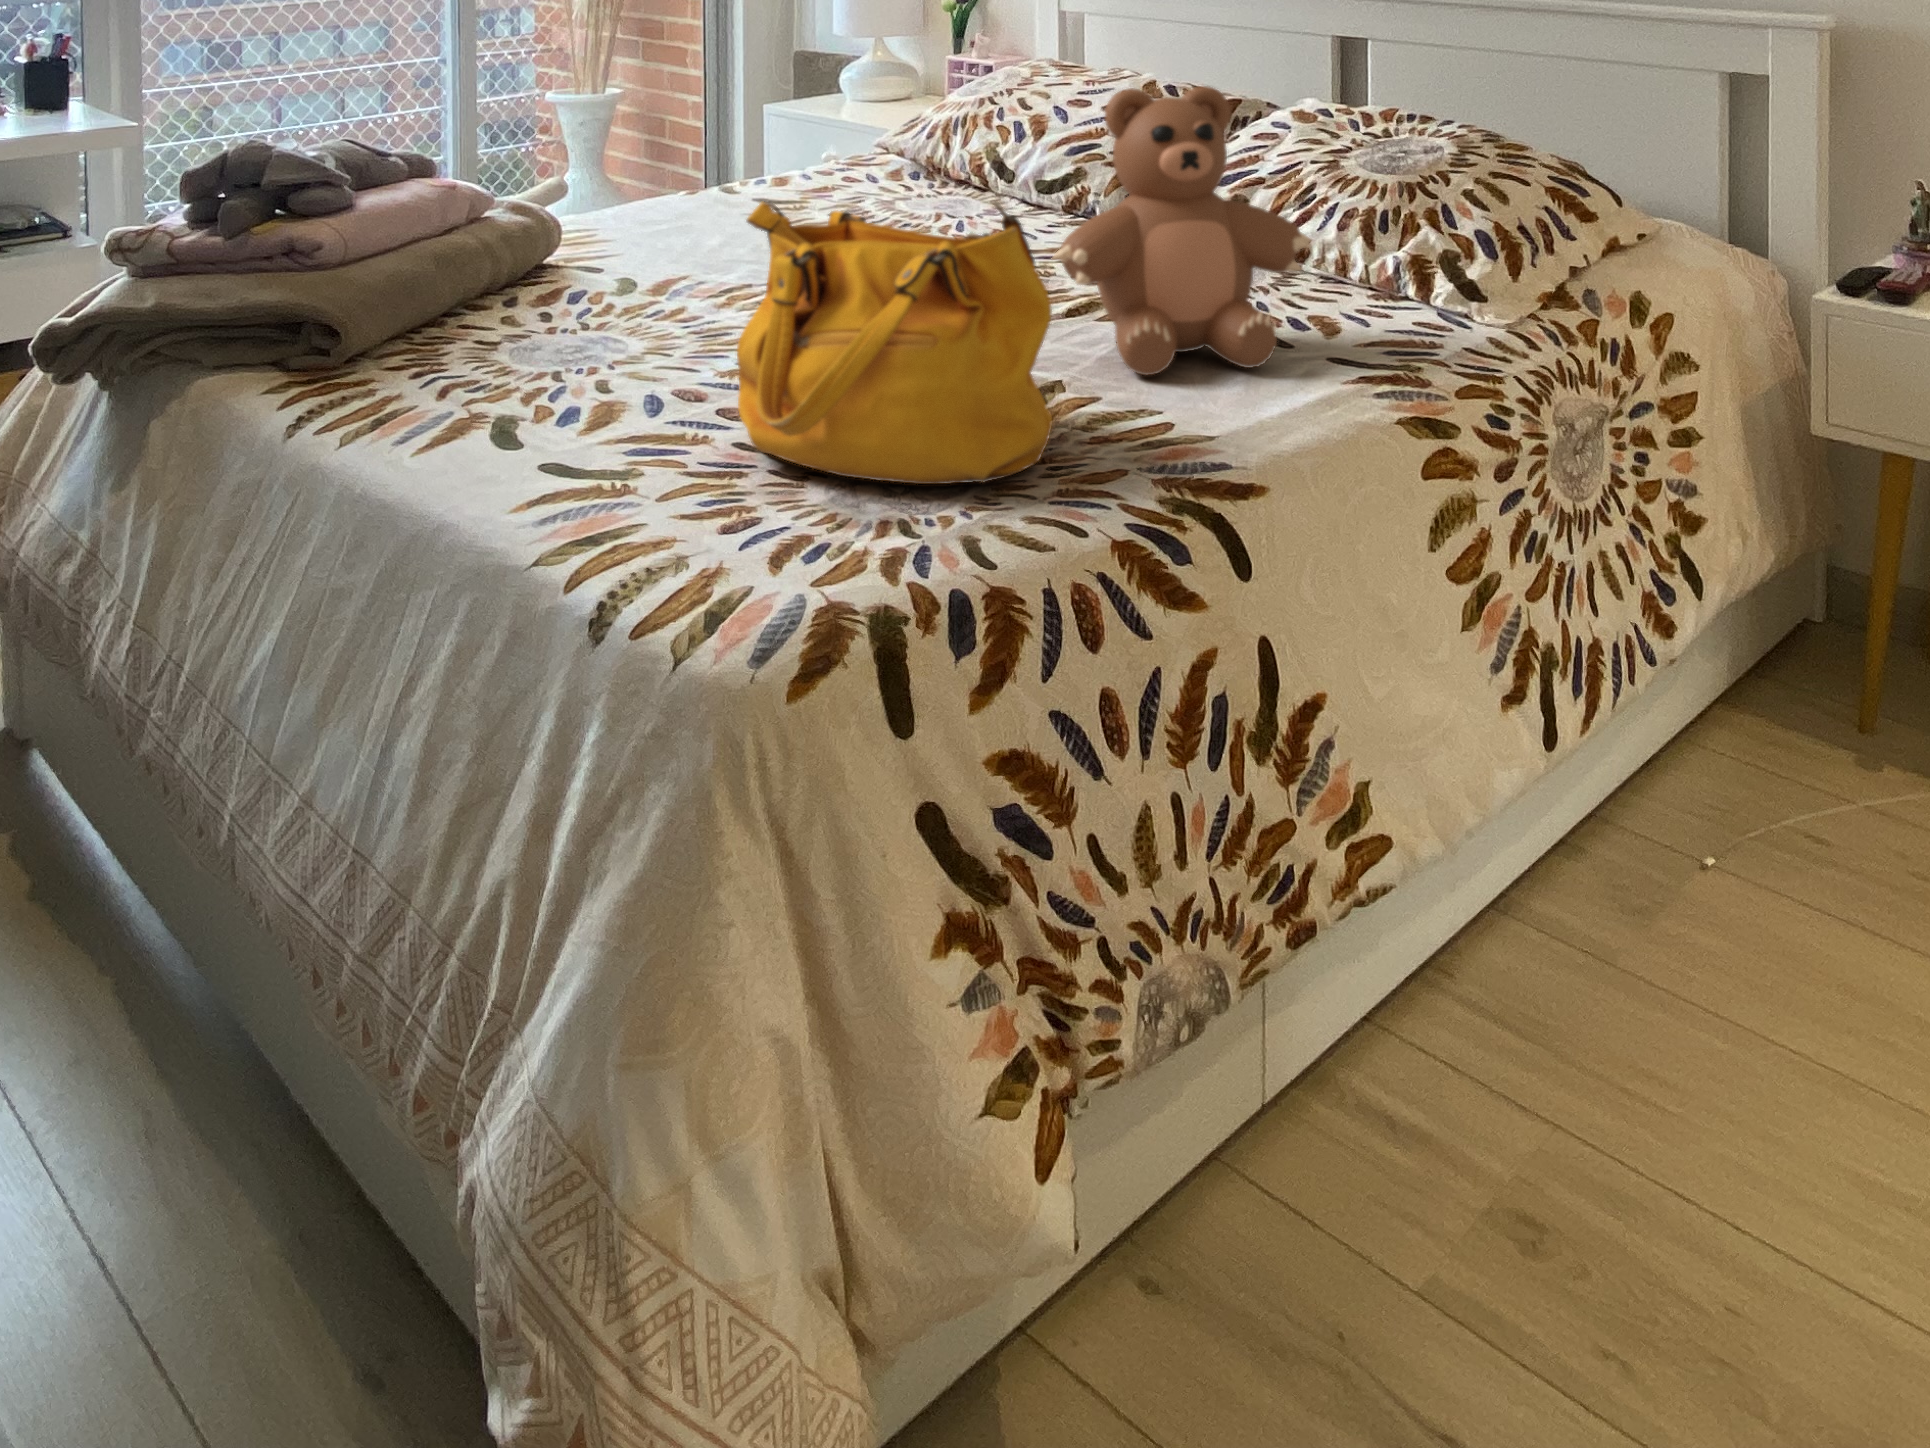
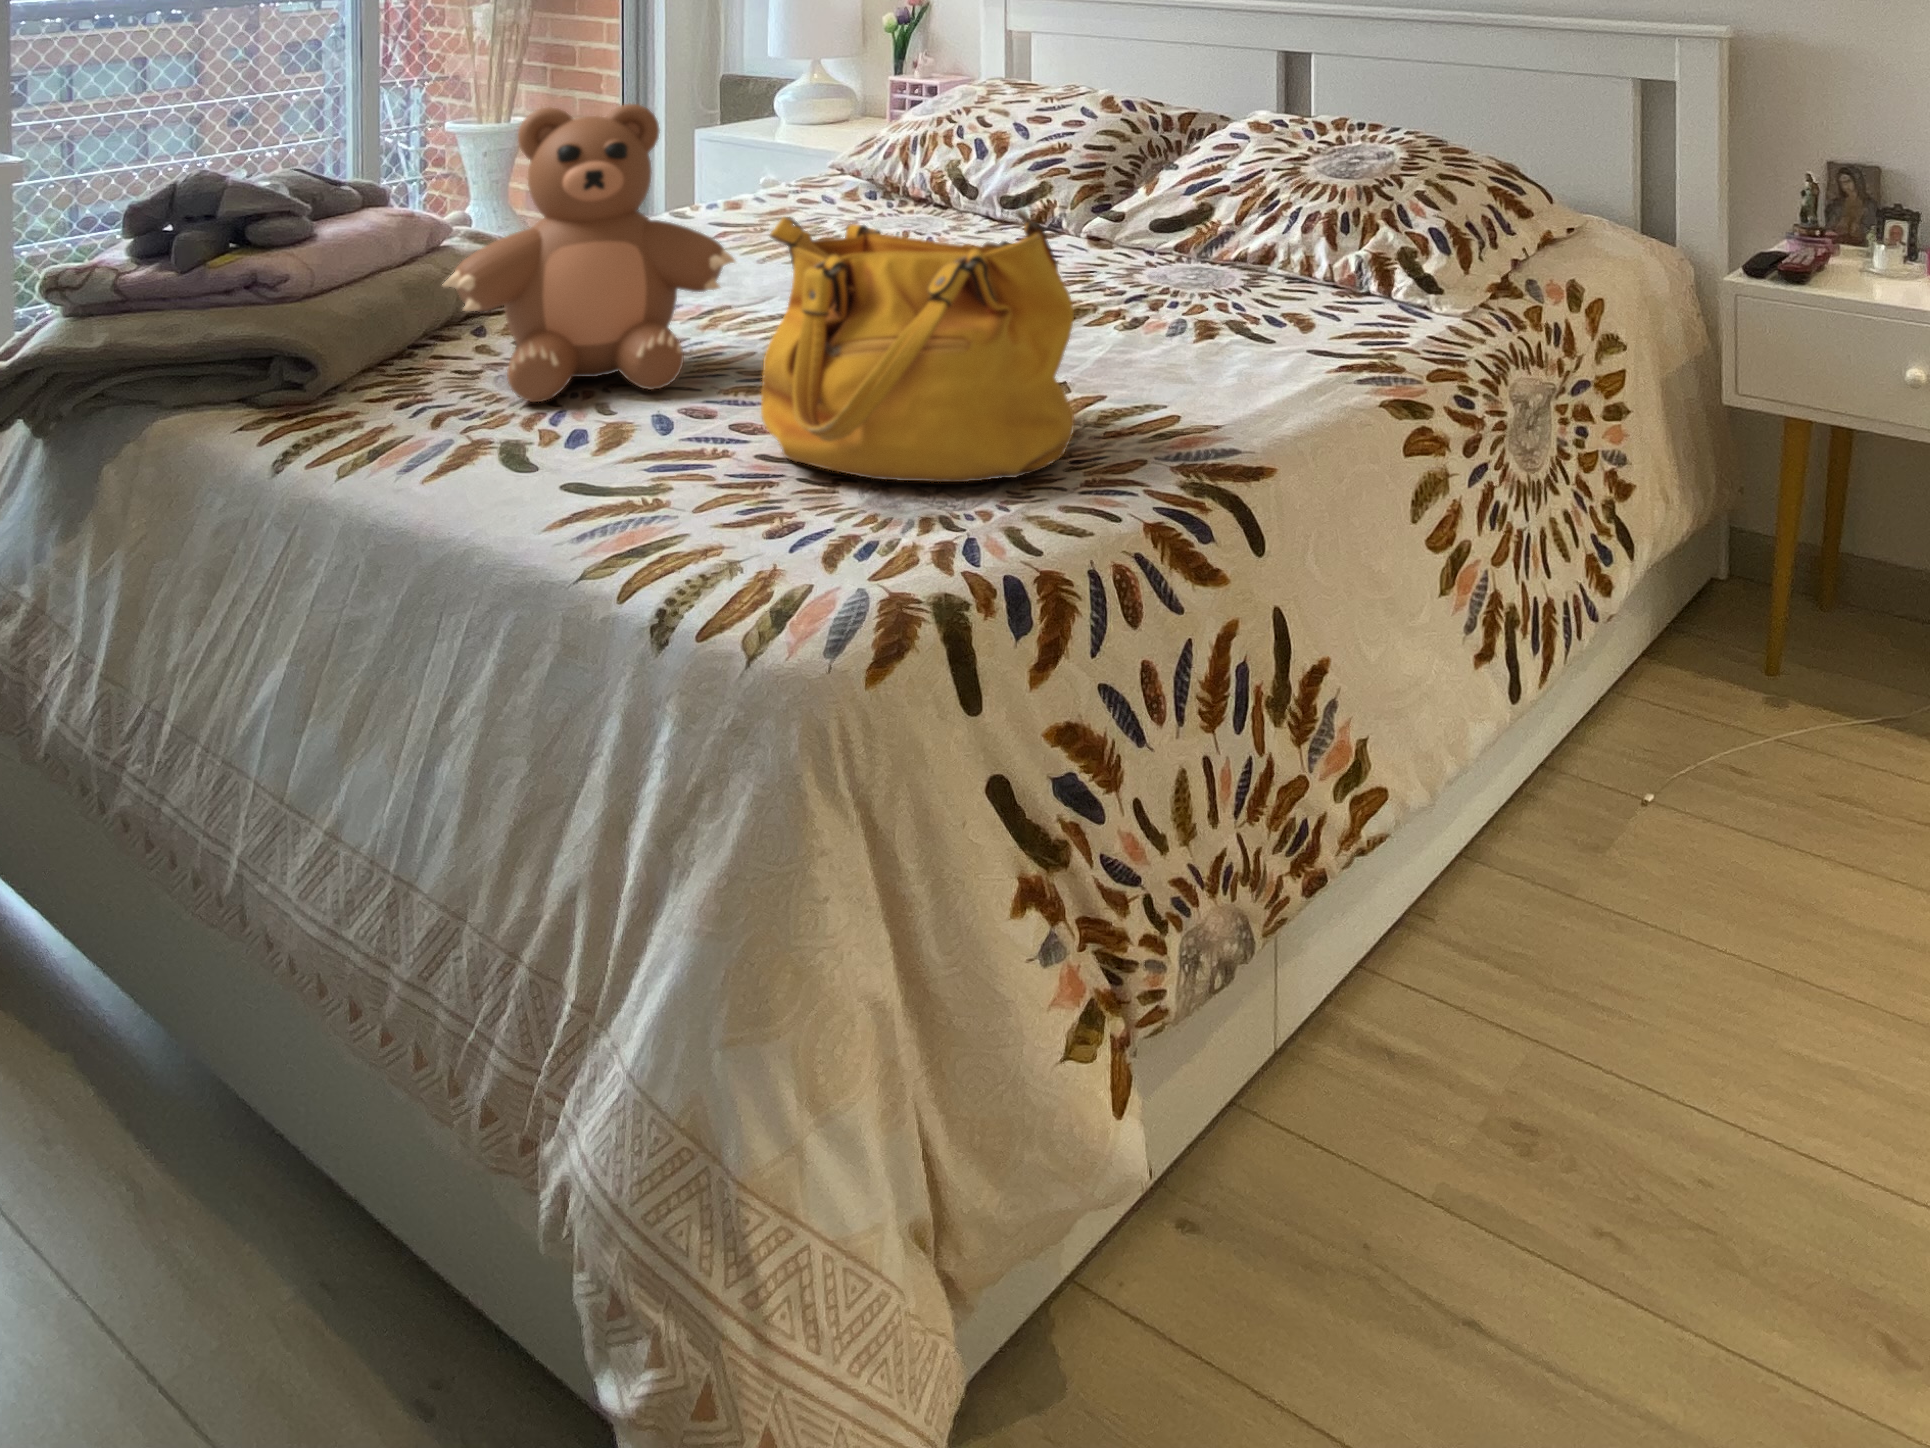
teddy bear: present [1053,86,1312,375] -> present [443,104,735,402]

